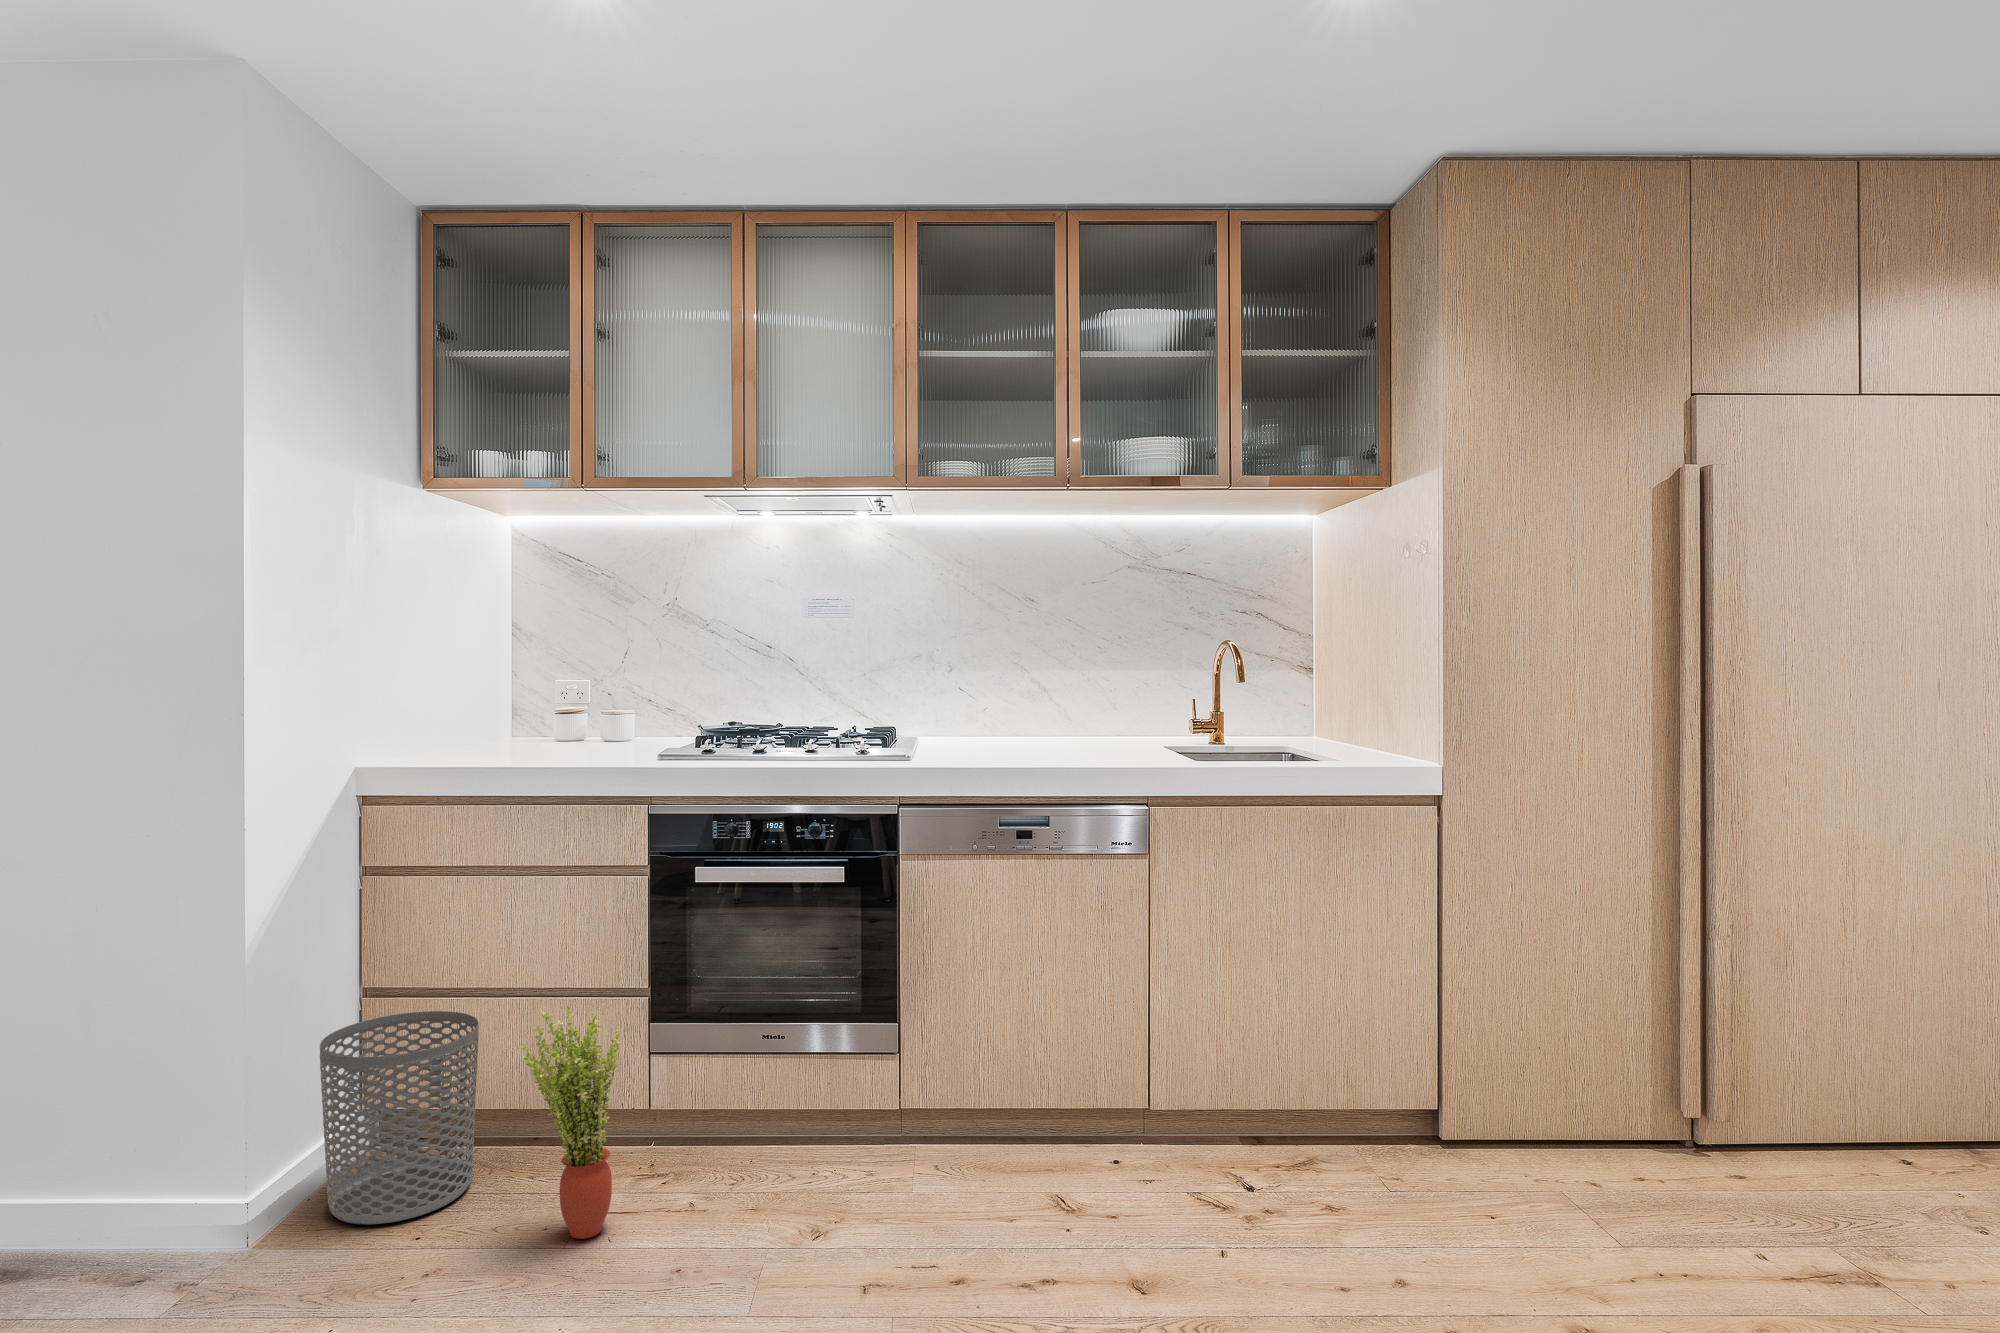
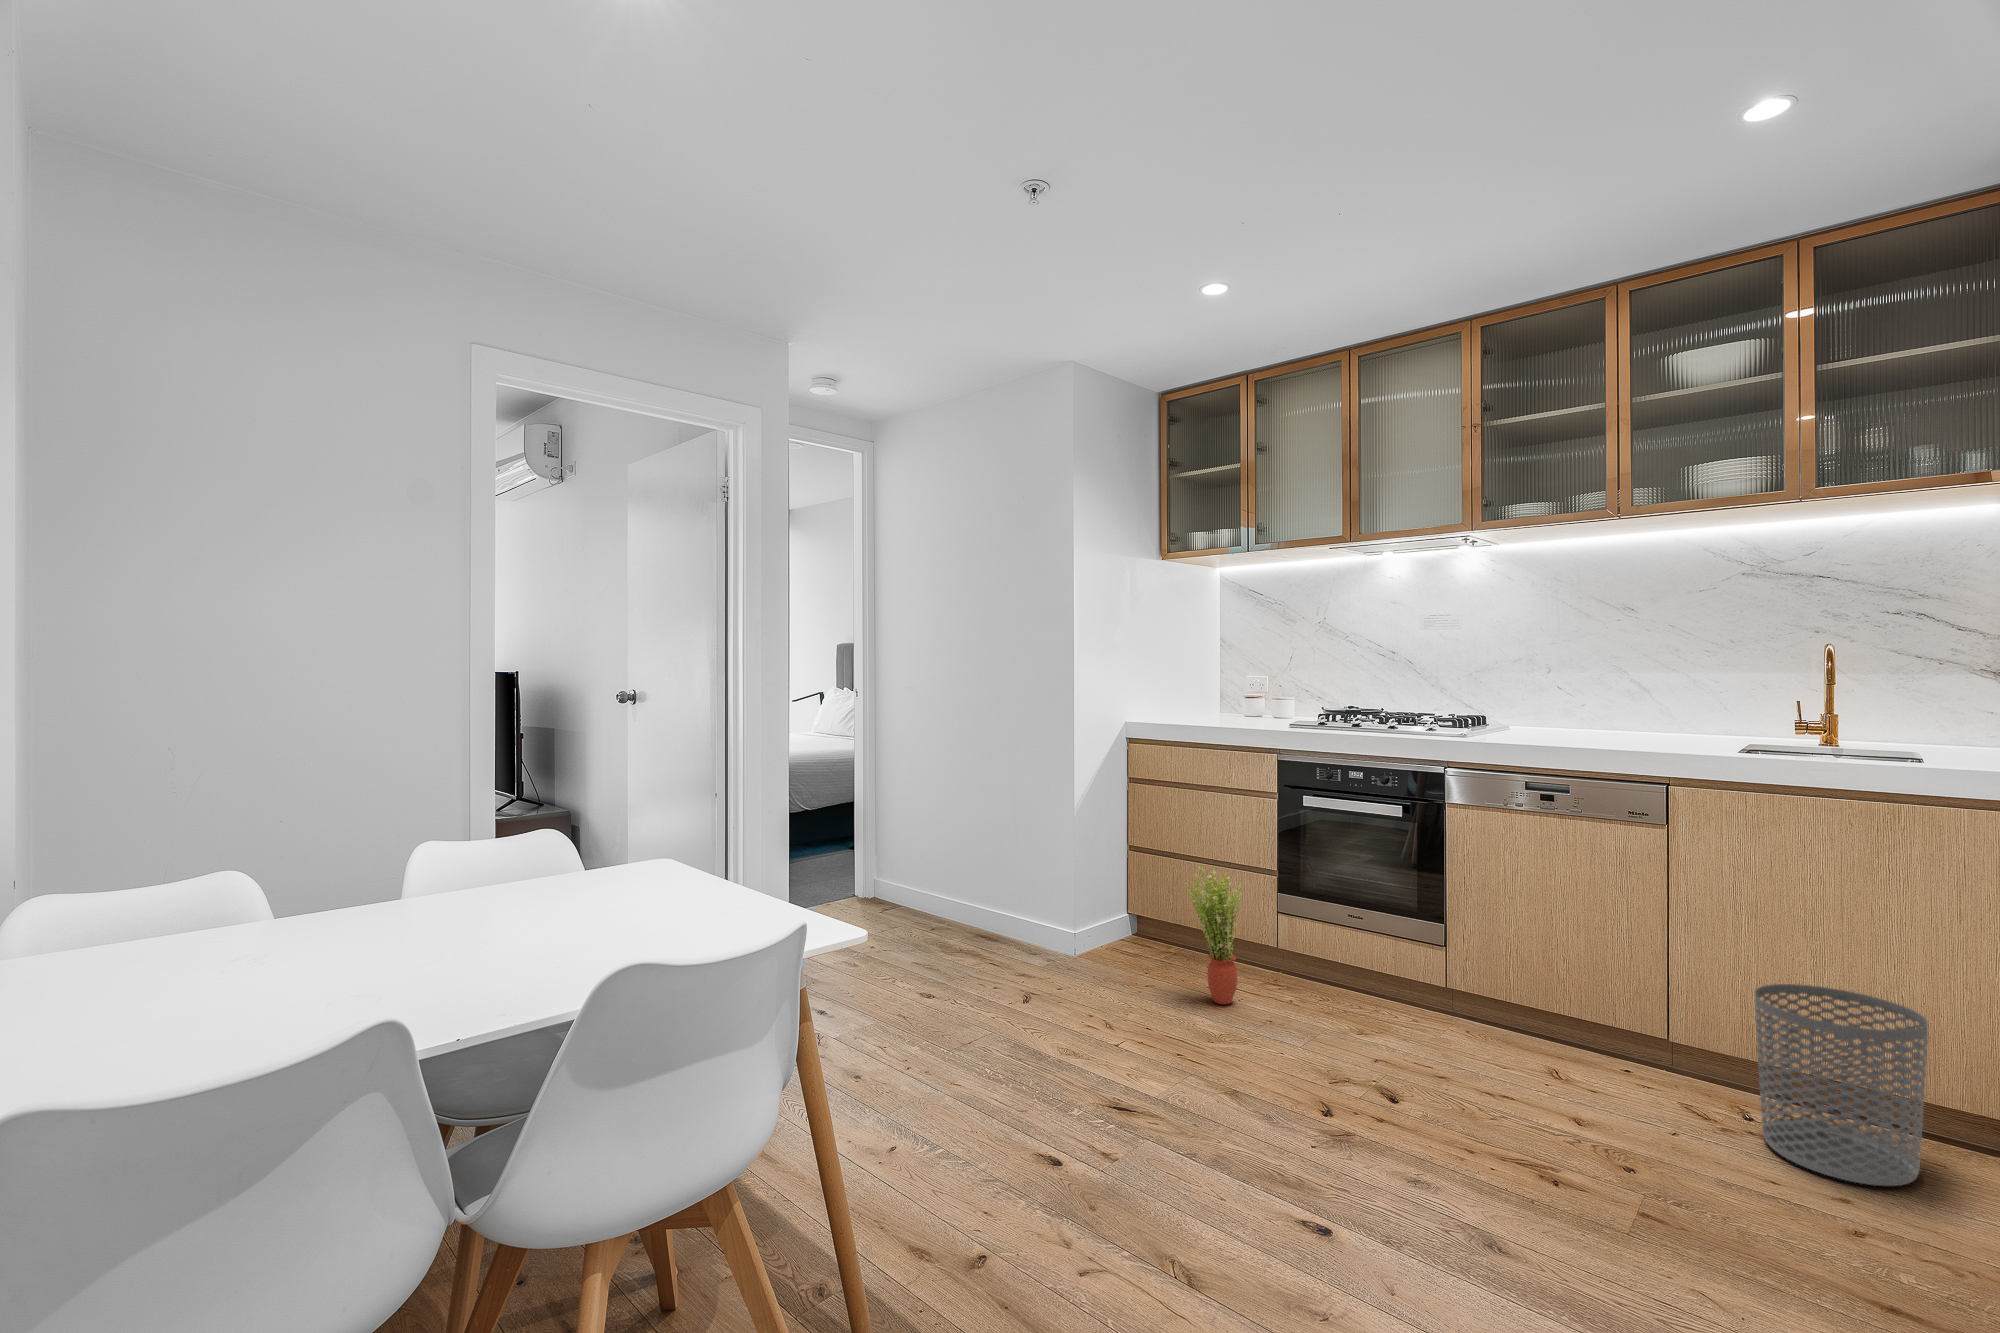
waste bin: present [320,1011,479,1224] -> present [1754,984,1928,1186]

